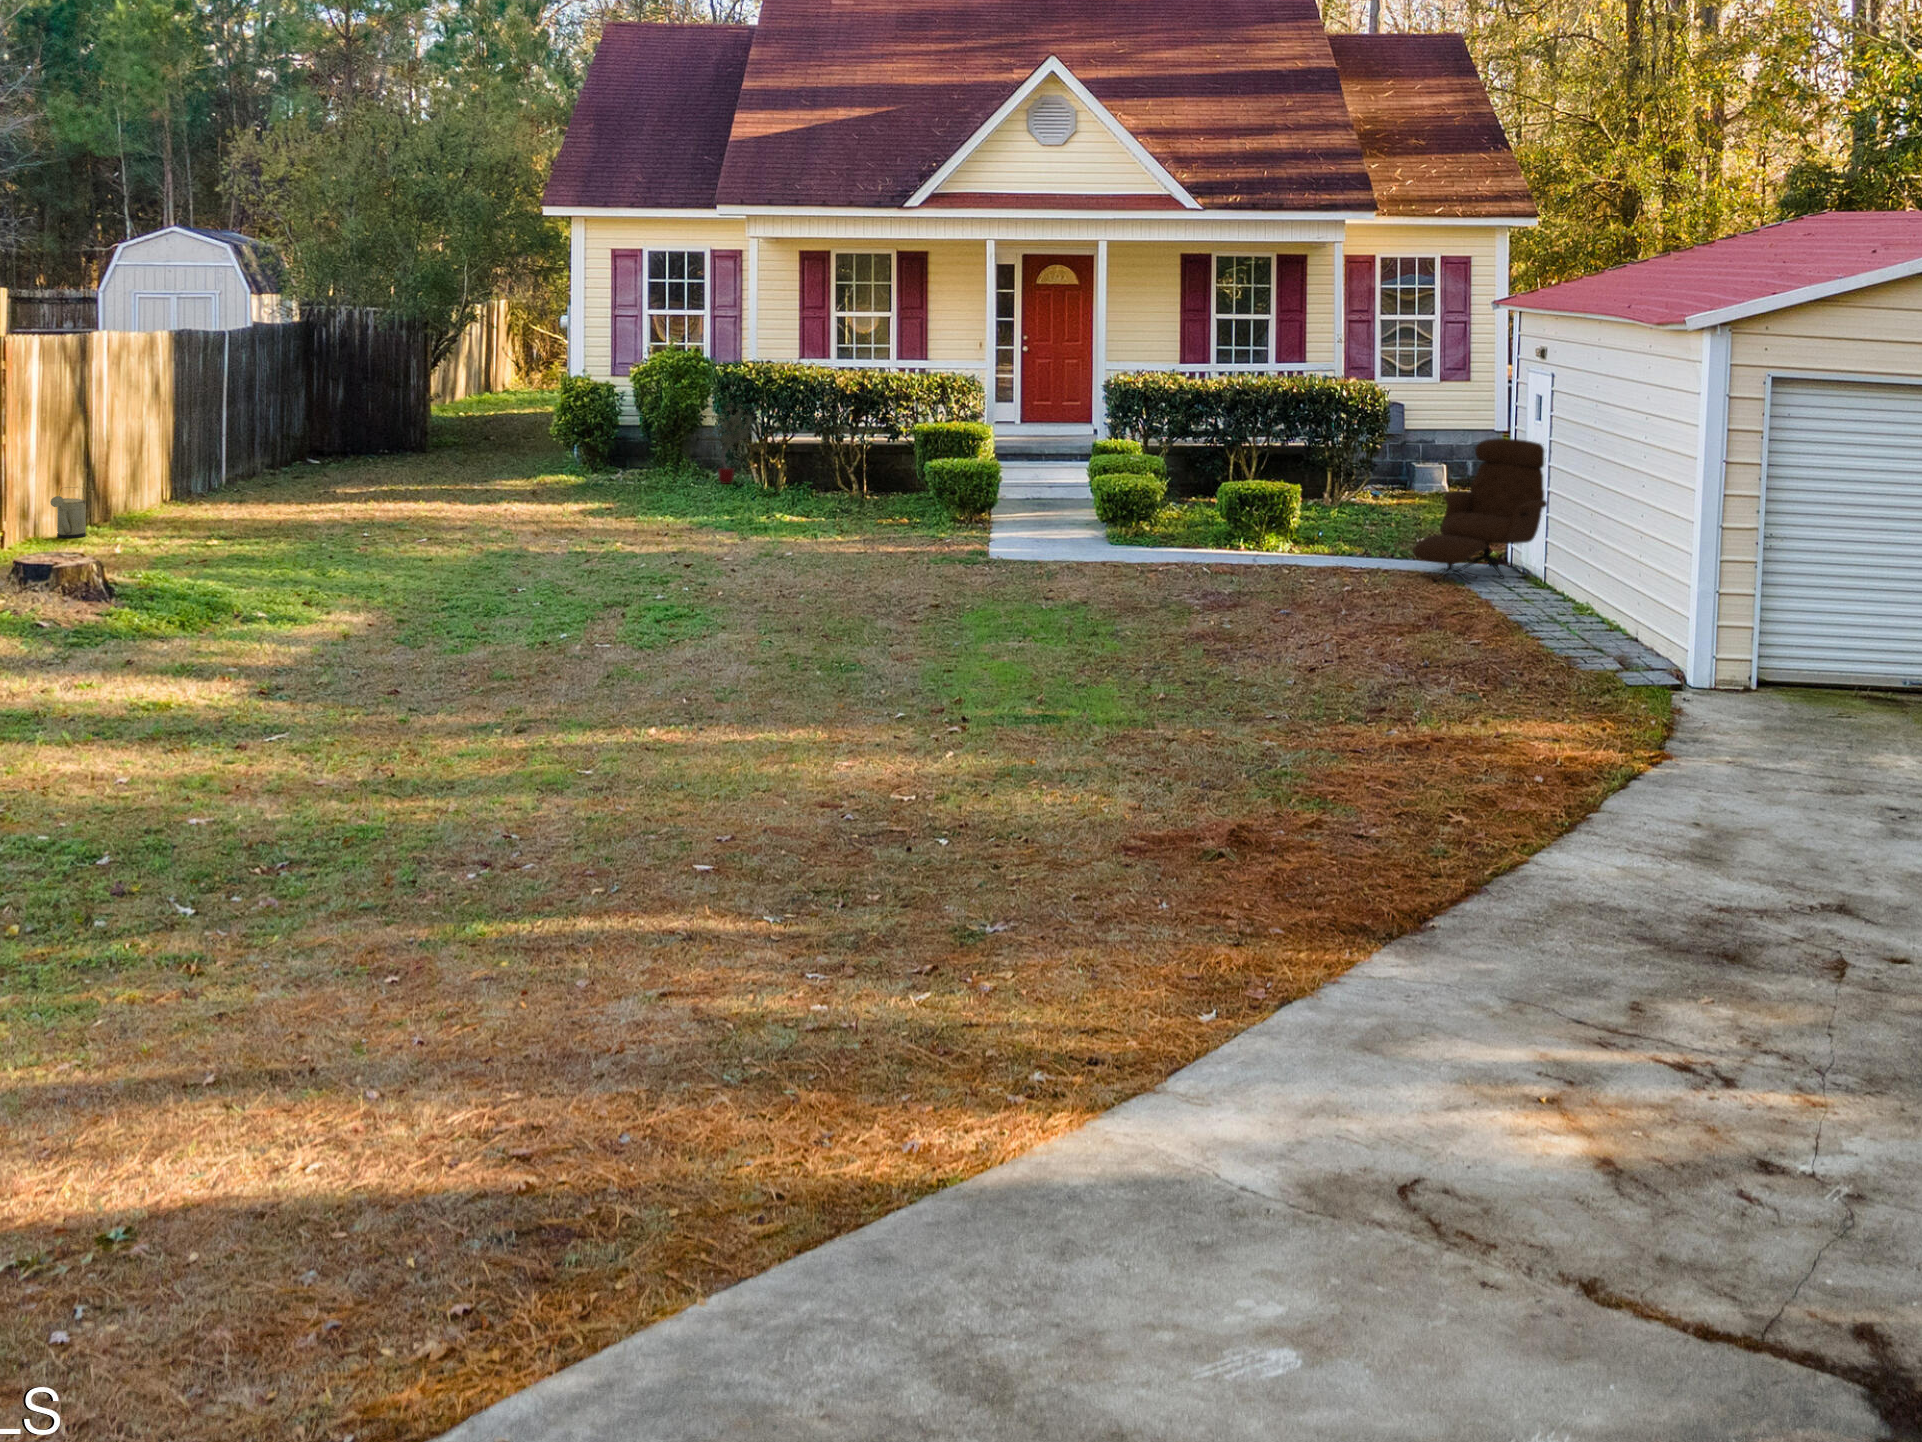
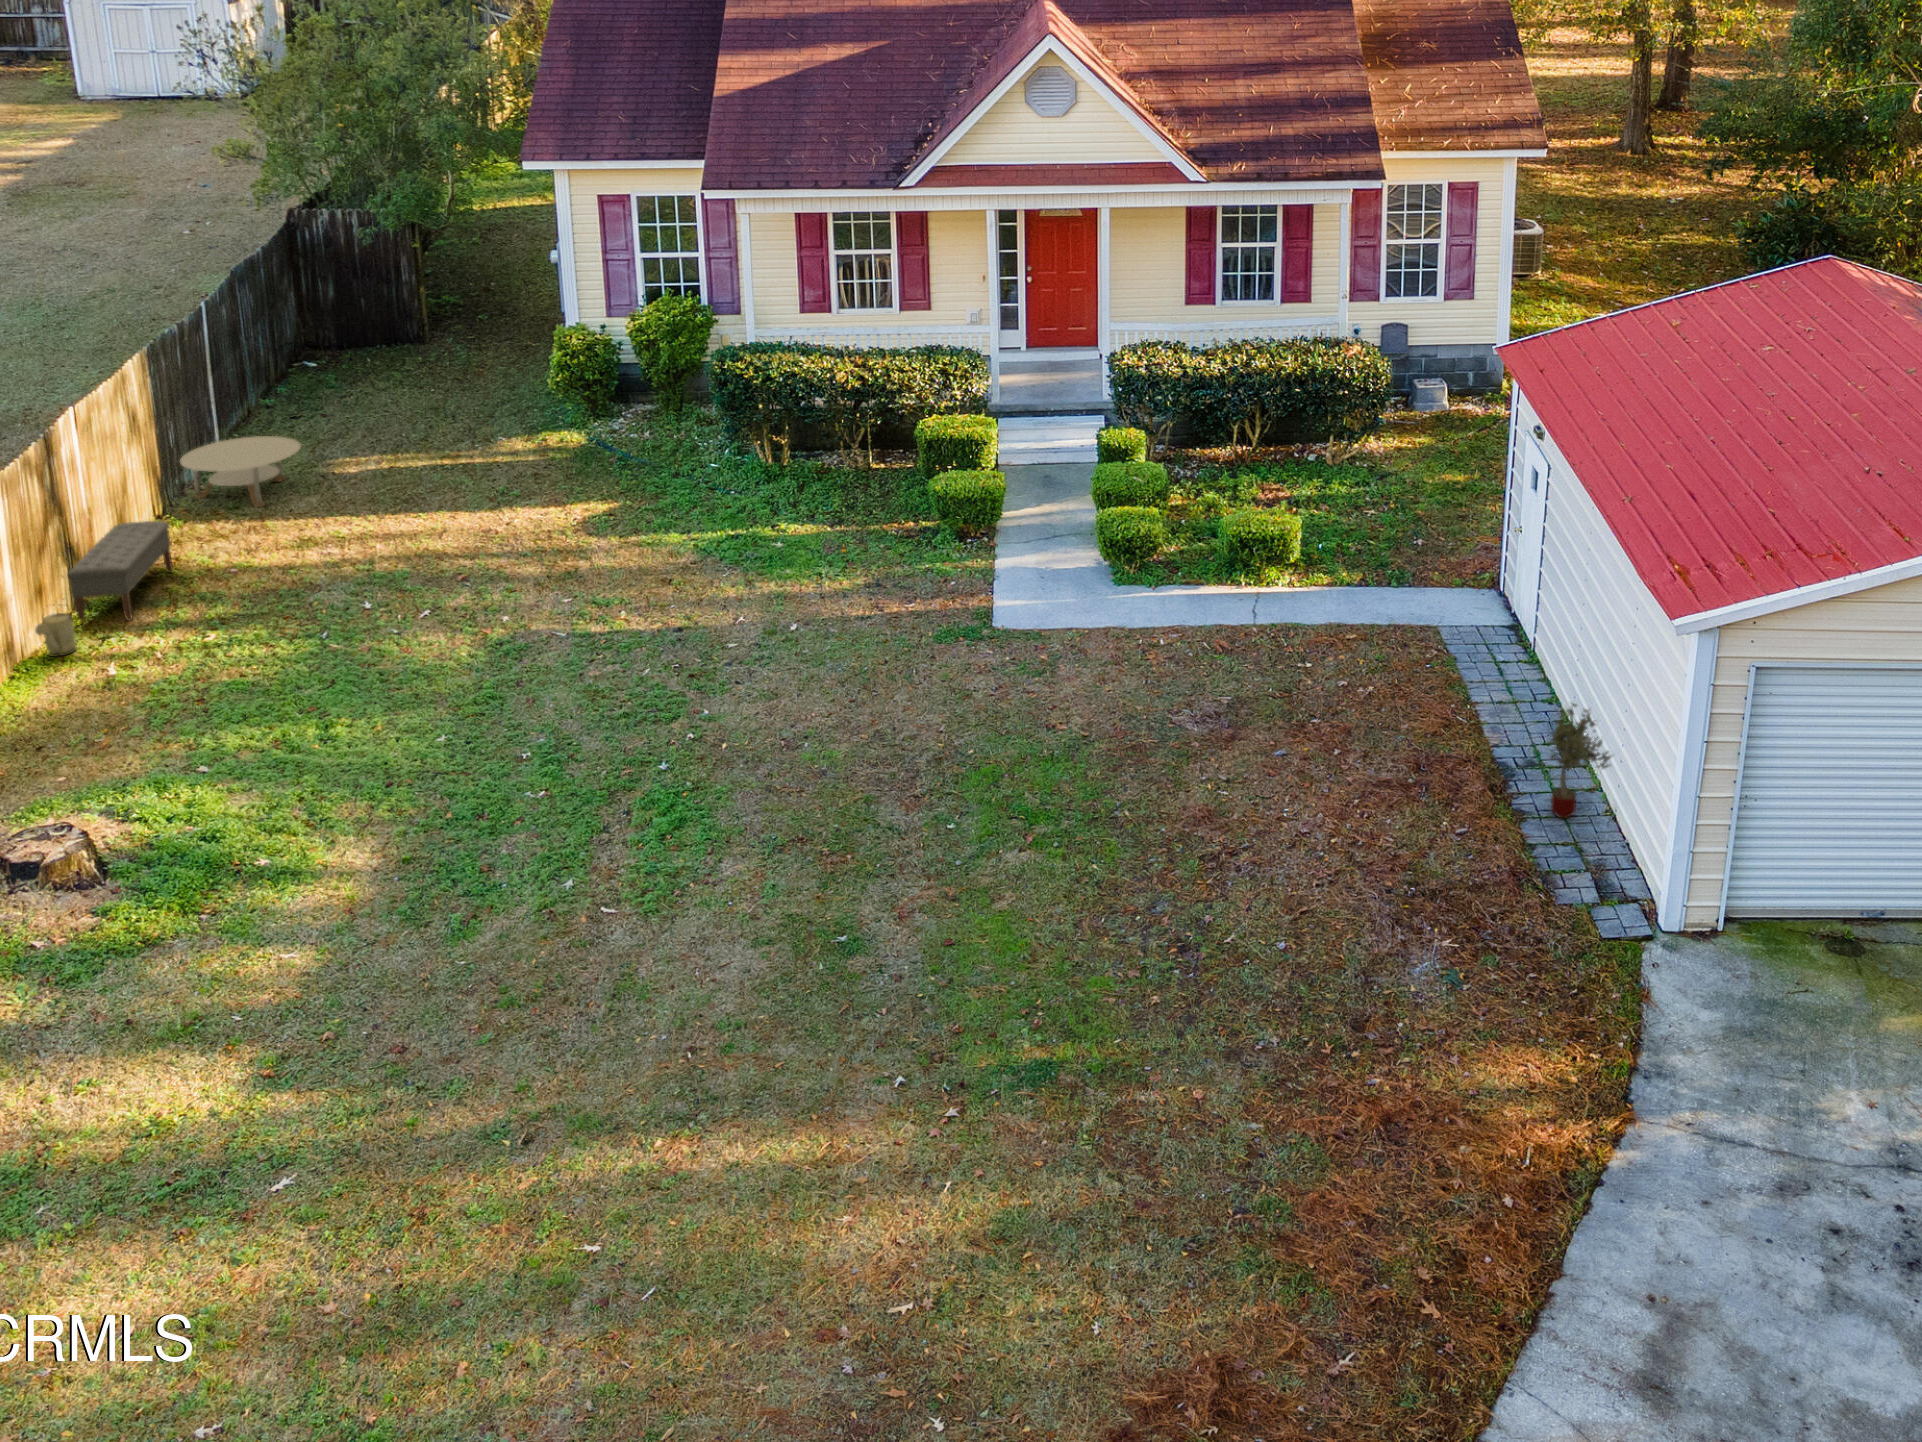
potted tree: present [704,403,753,484] -> present [1550,704,1612,819]
round table: none [195,434,310,487] -> present [180,436,301,507]
lounge chair: present [1413,438,1547,583] -> none [1416,508,1546,674]
bench: none [84,455,182,527] -> present [67,521,173,624]

